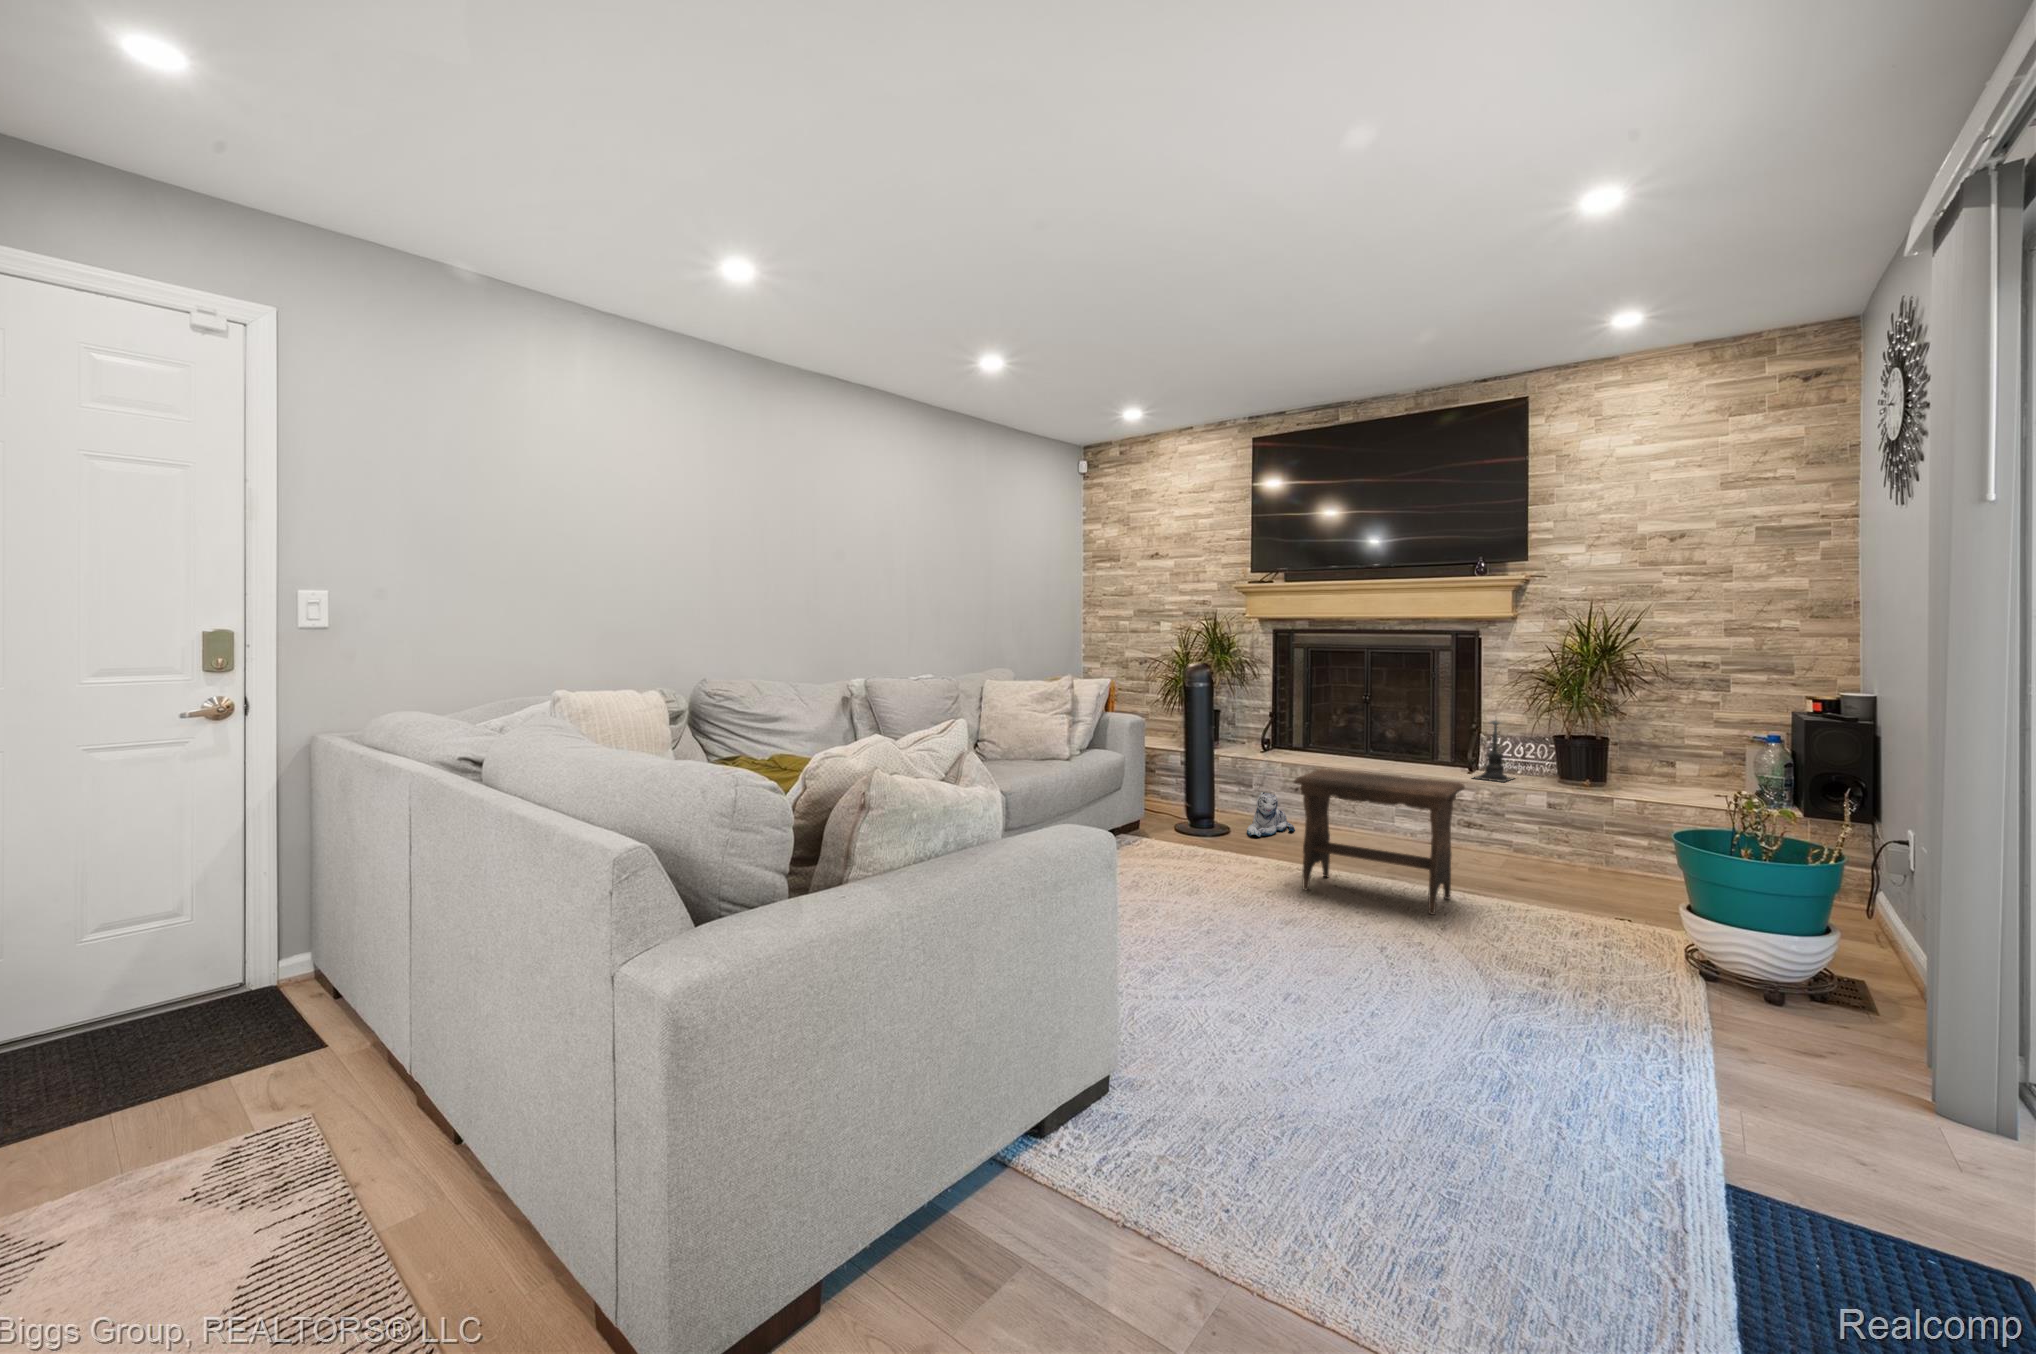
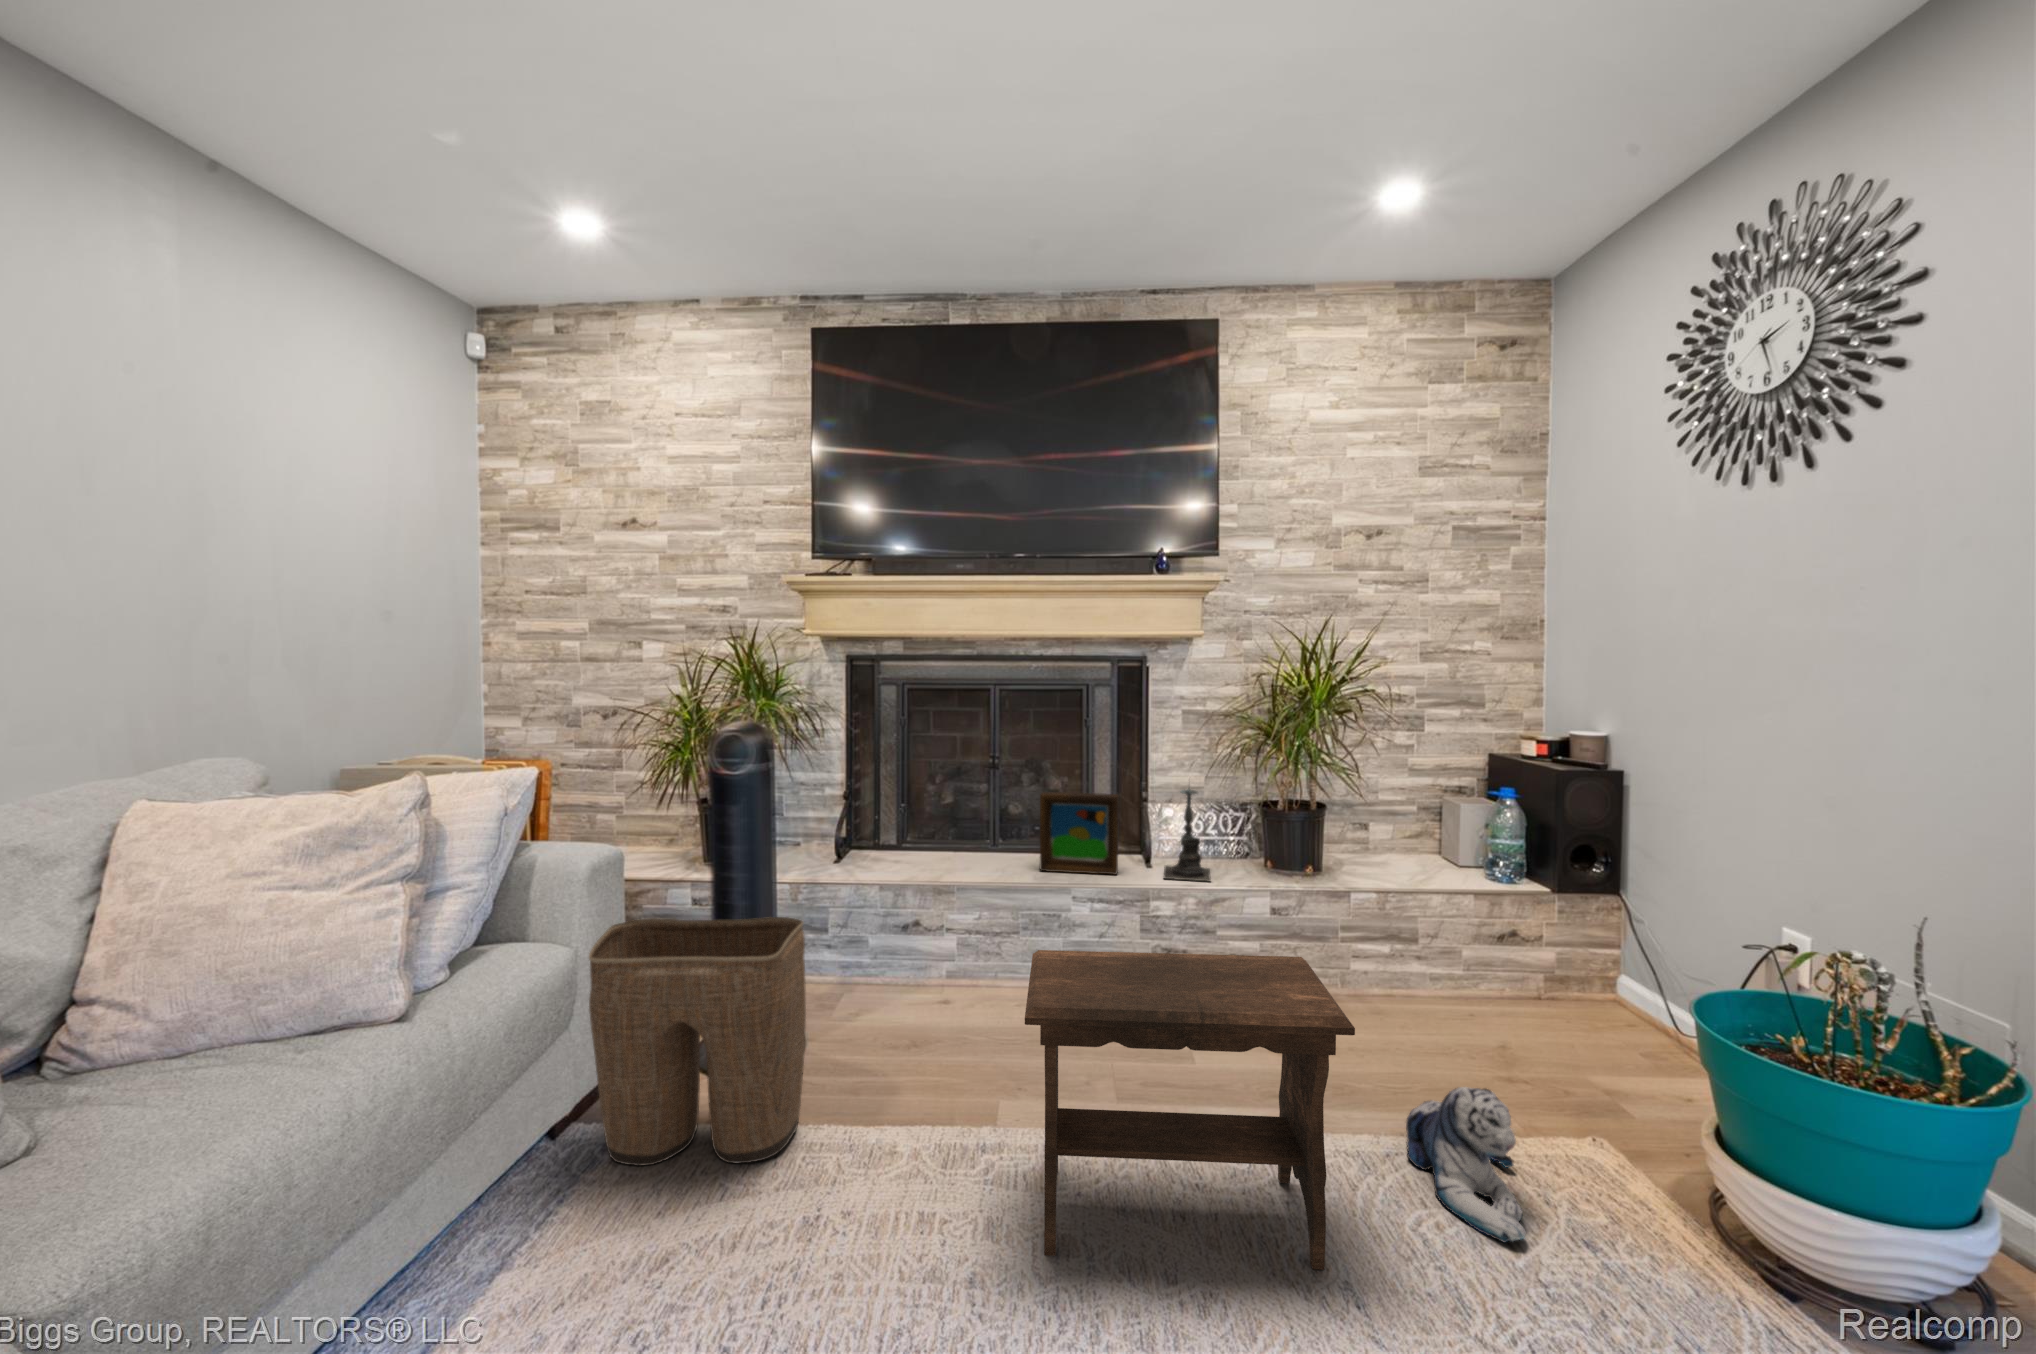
picture frame: none [1387,718,1445,774] -> present [1040,792,1119,875]
laundry basket: none [1126,746,1218,853] -> present [589,917,806,1166]
plush toy: present [1247,792,1295,837] -> present [1406,1087,1526,1242]

